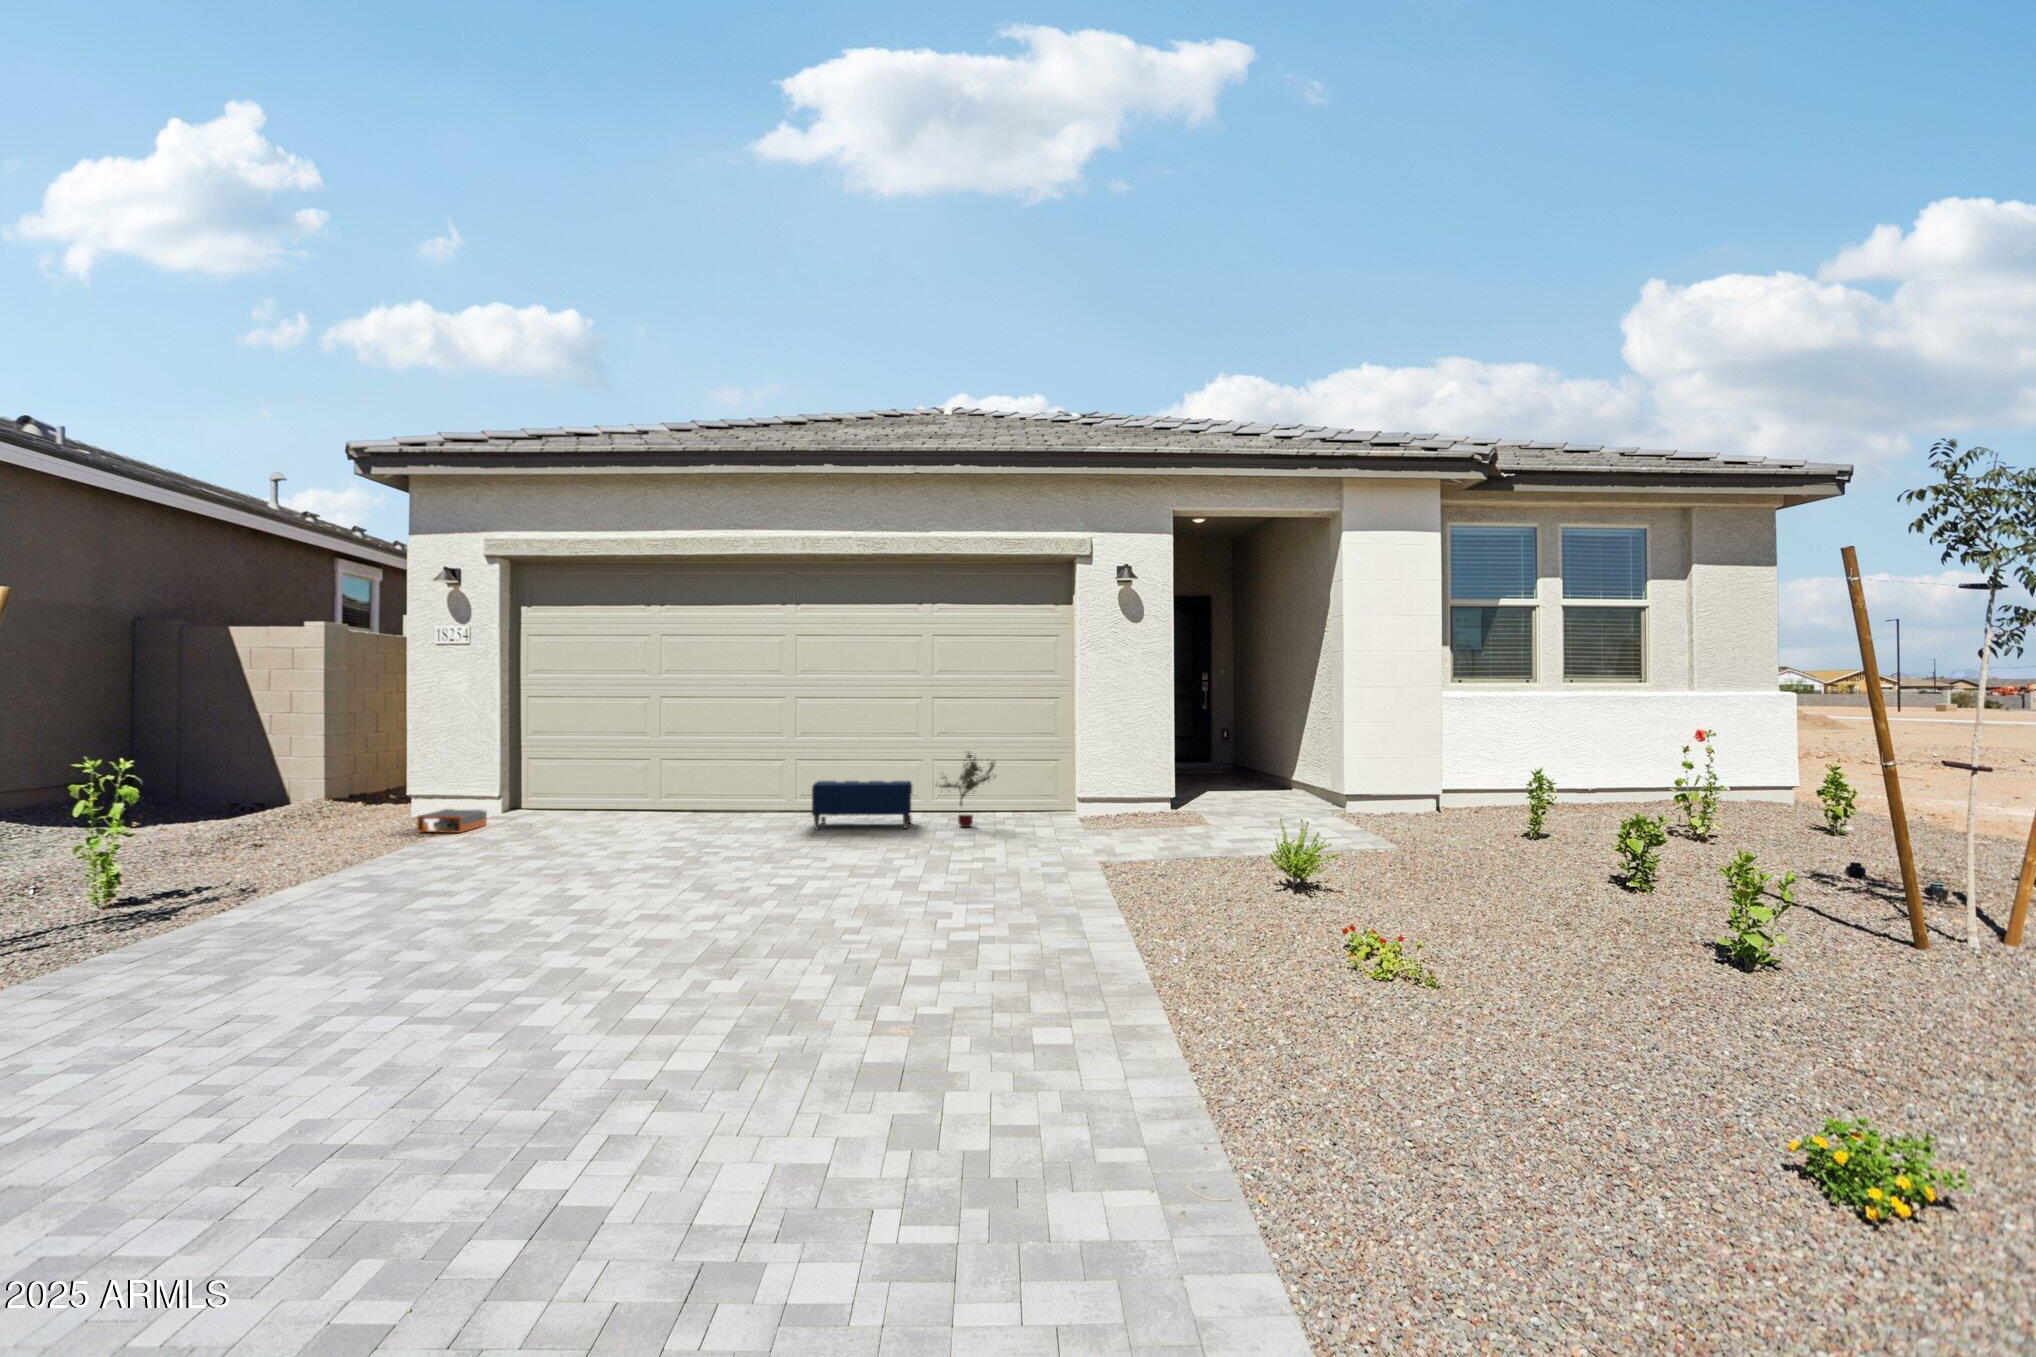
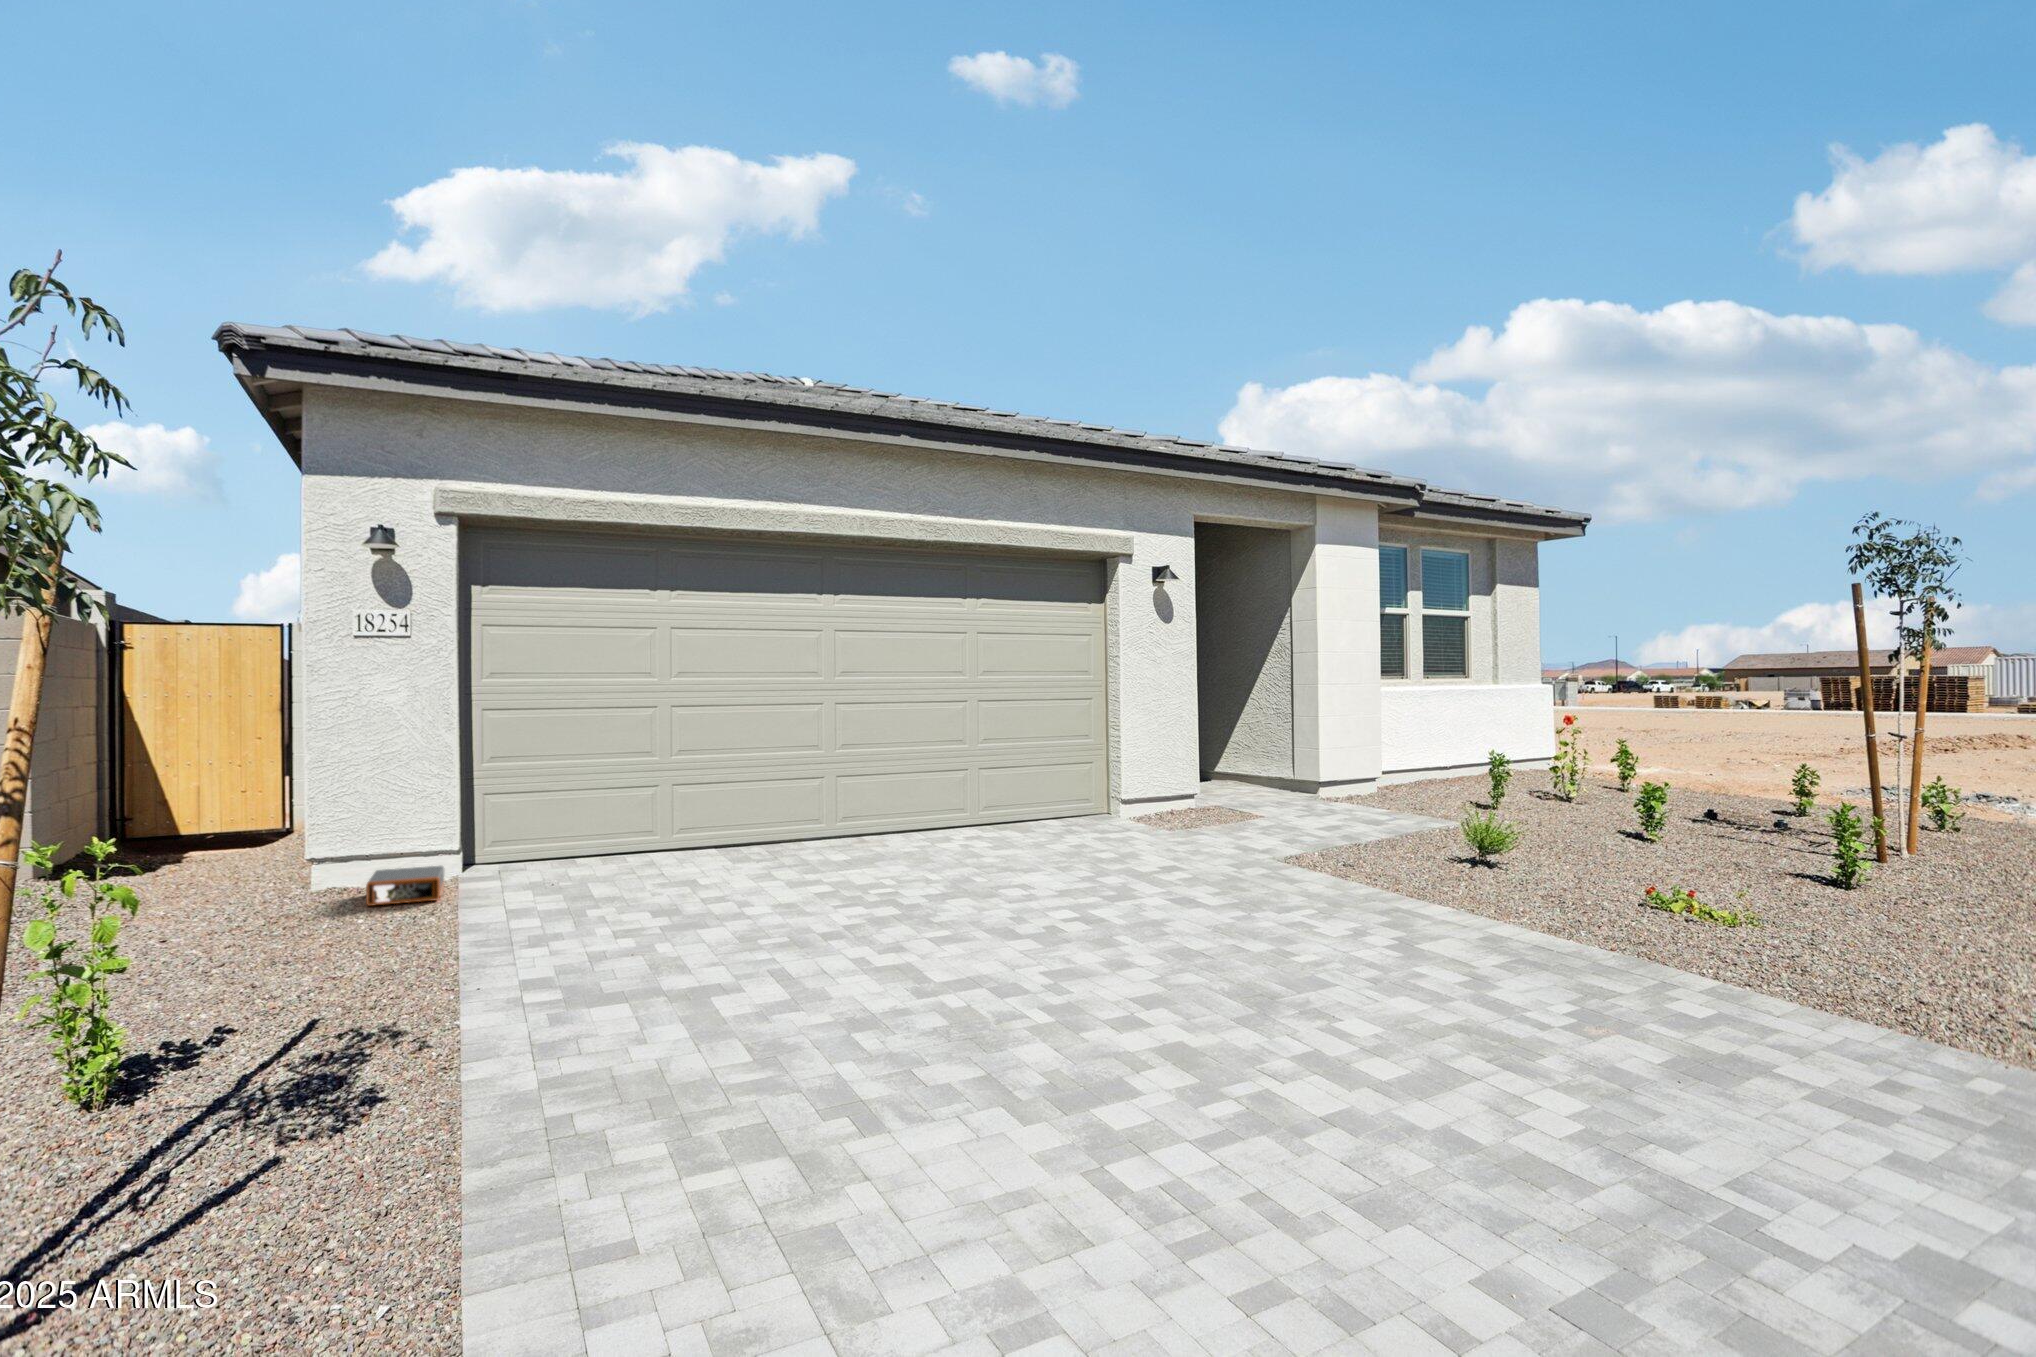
potted tree: present [936,751,996,827] -> none [997,754,1059,837]
bench: present [812,781,912,829] -> none [868,789,985,853]

